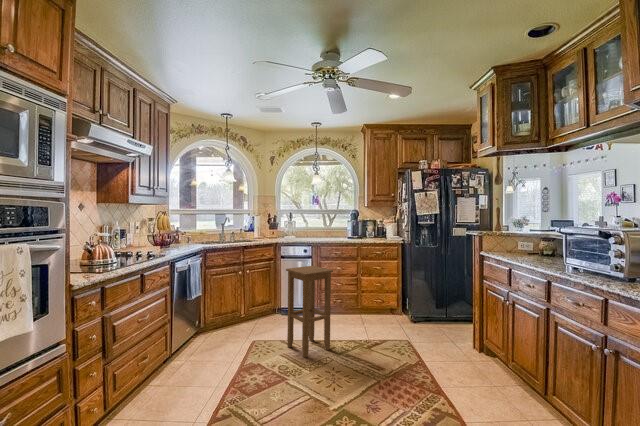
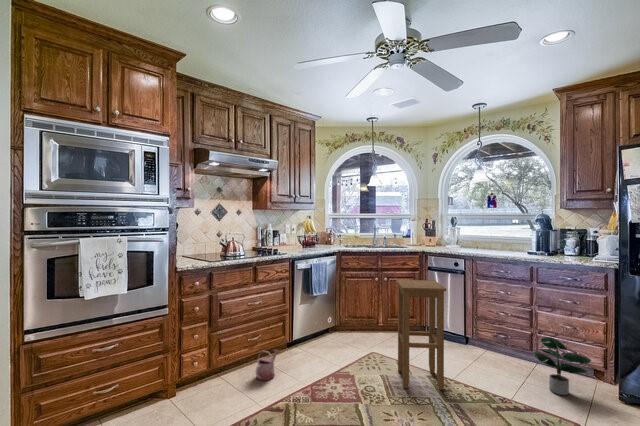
potted plant: none [371,295,402,330] -> present [534,337,591,395]
watering can: none [162,362,185,400] -> present [255,349,279,381]

